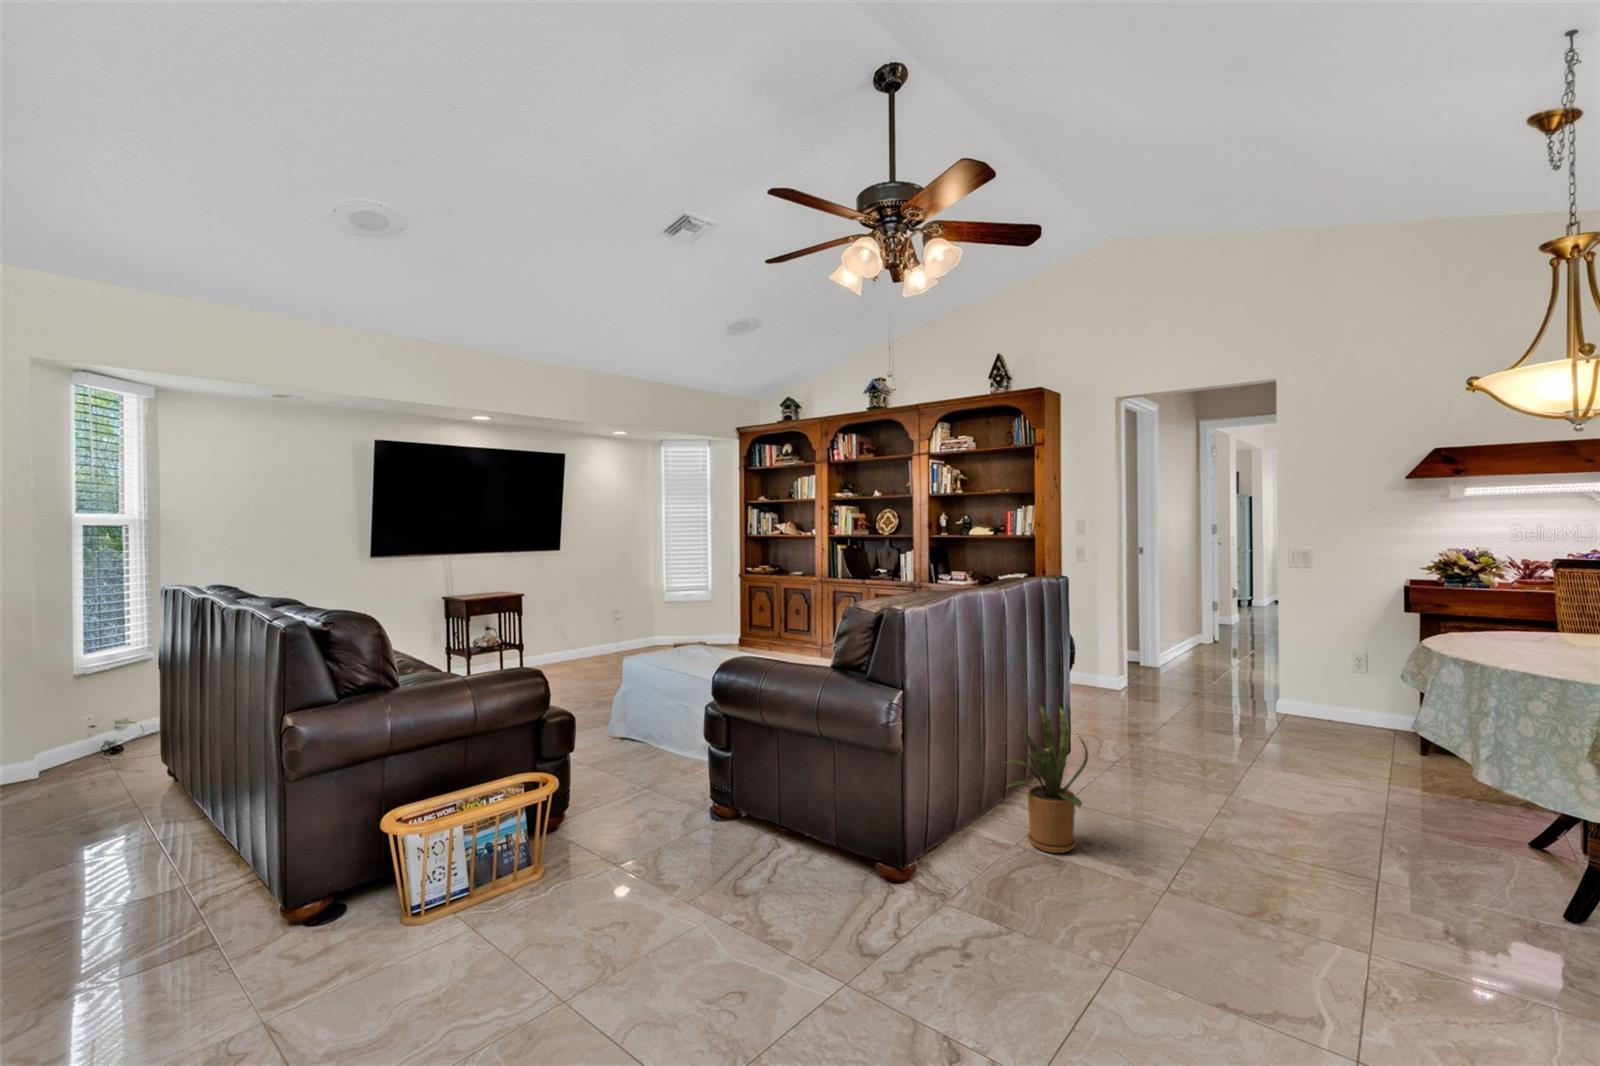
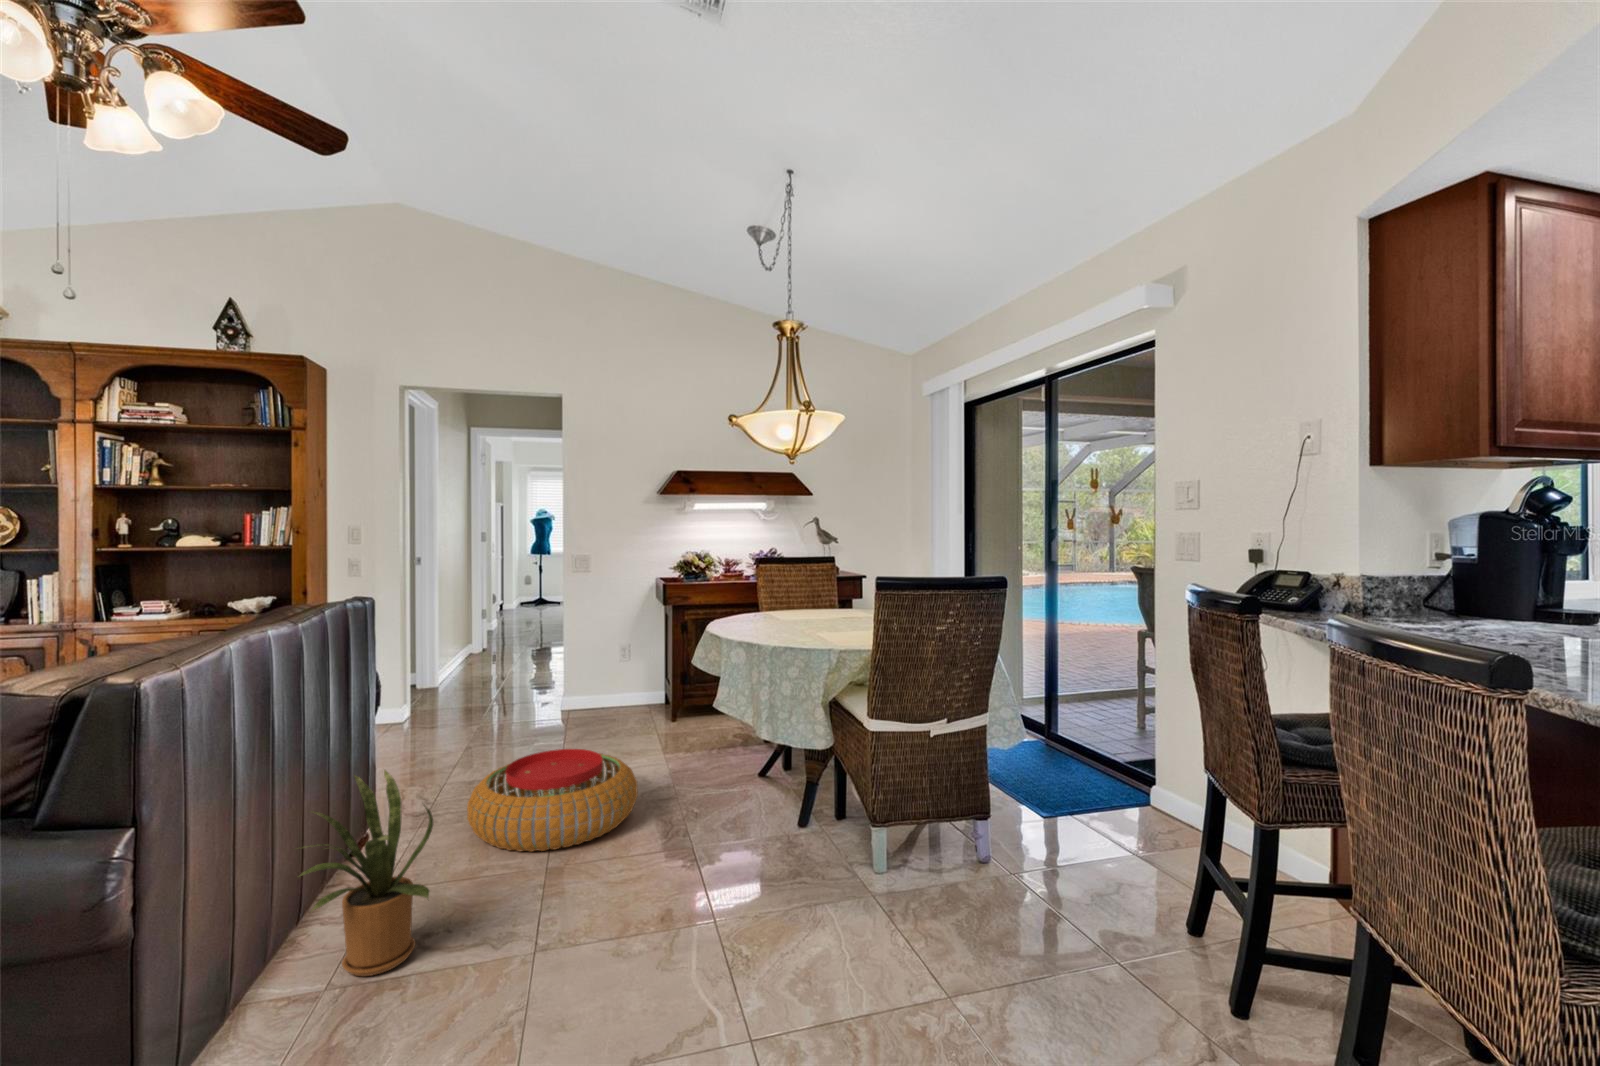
pouf: none [1141,736,1323,832] -> present [467,749,638,852]

